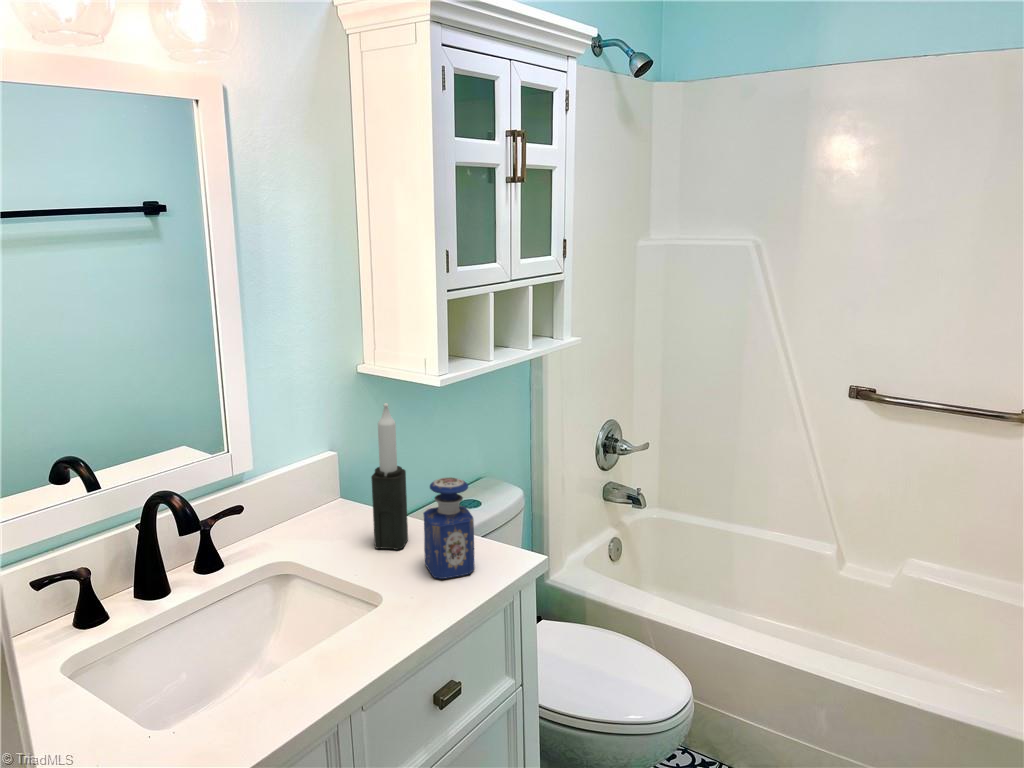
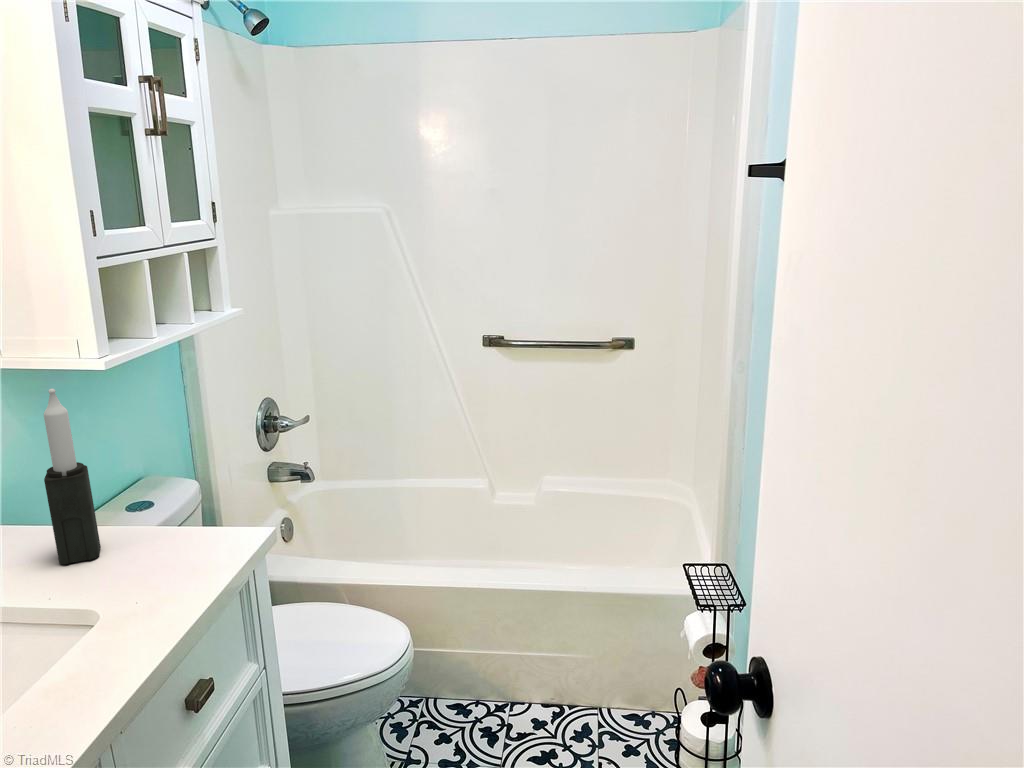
perfume bottle: present [423,477,475,579] -> none [127,460,200,576]

